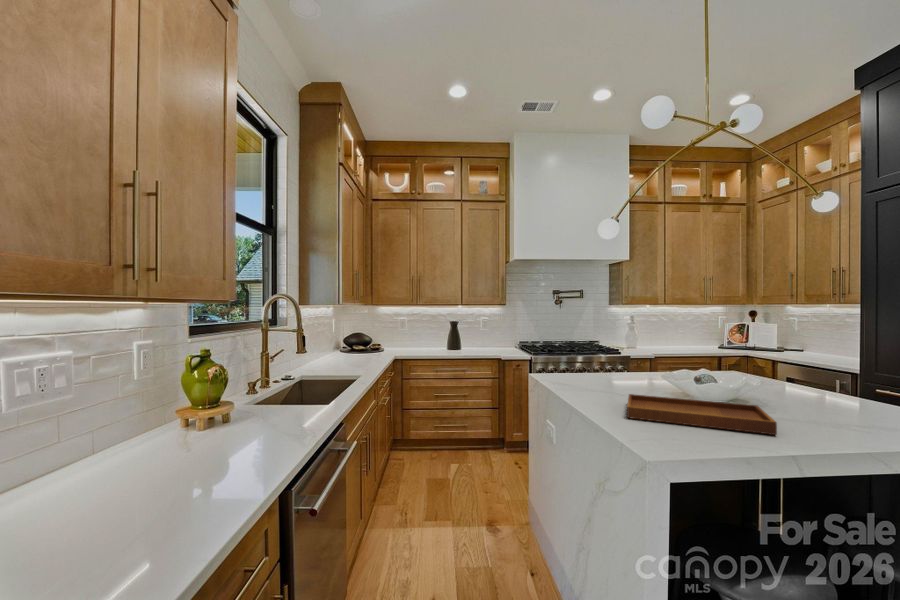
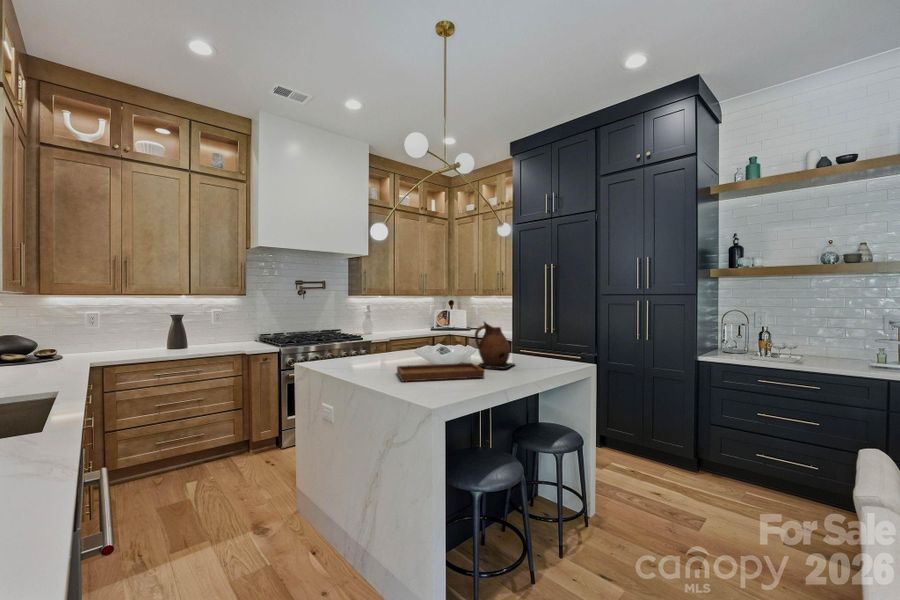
ceramic pitcher: none [764,341,859,424] -> present [475,322,514,369]

